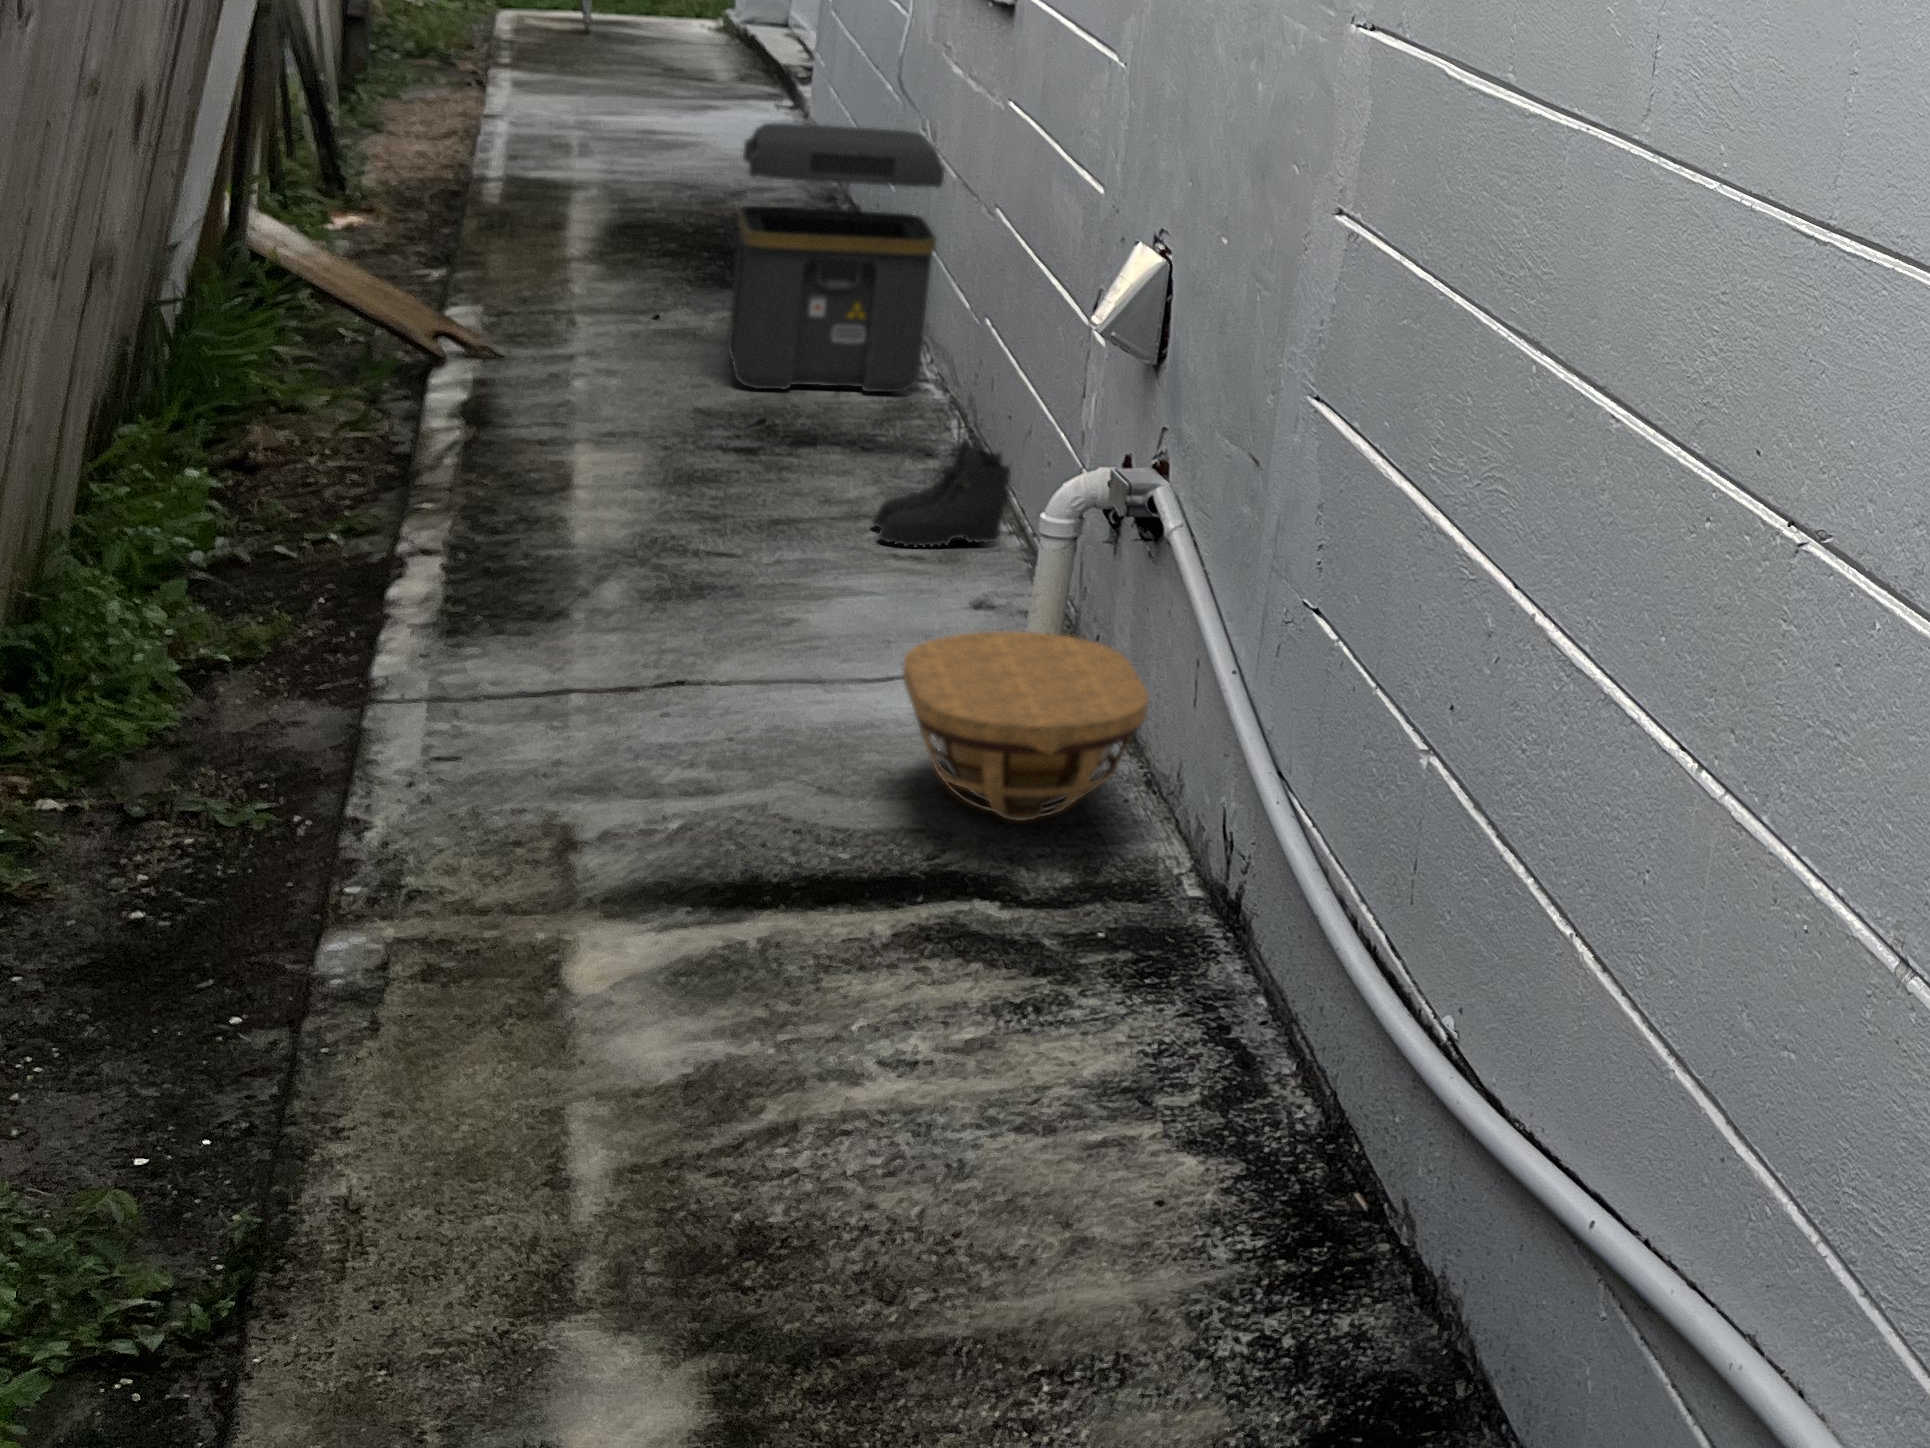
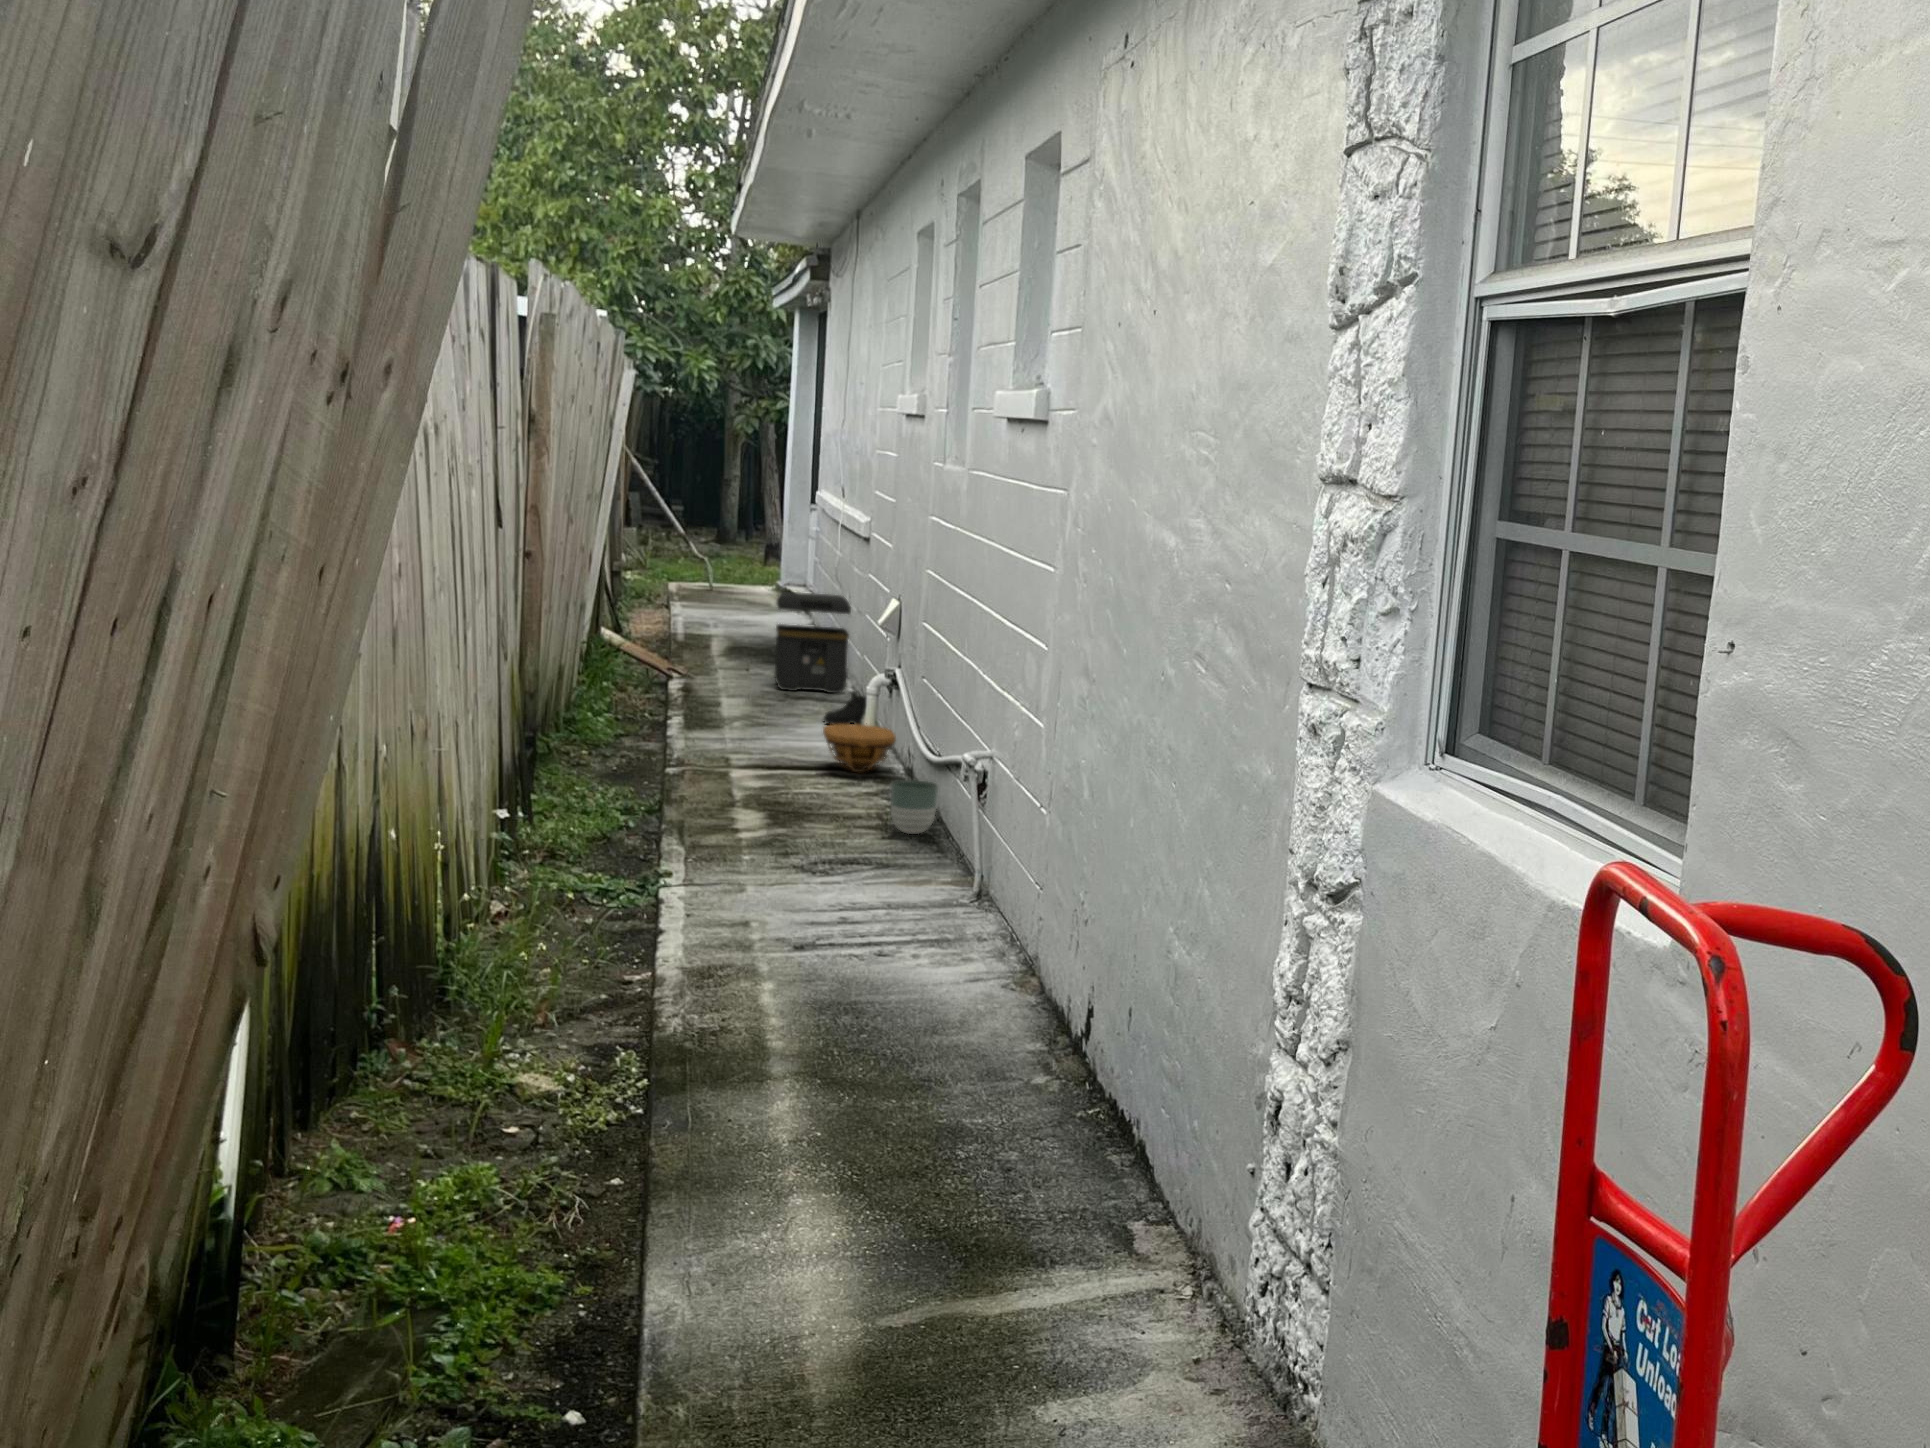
planter: none [1233,1070,1428,1318] -> present [891,780,938,834]

